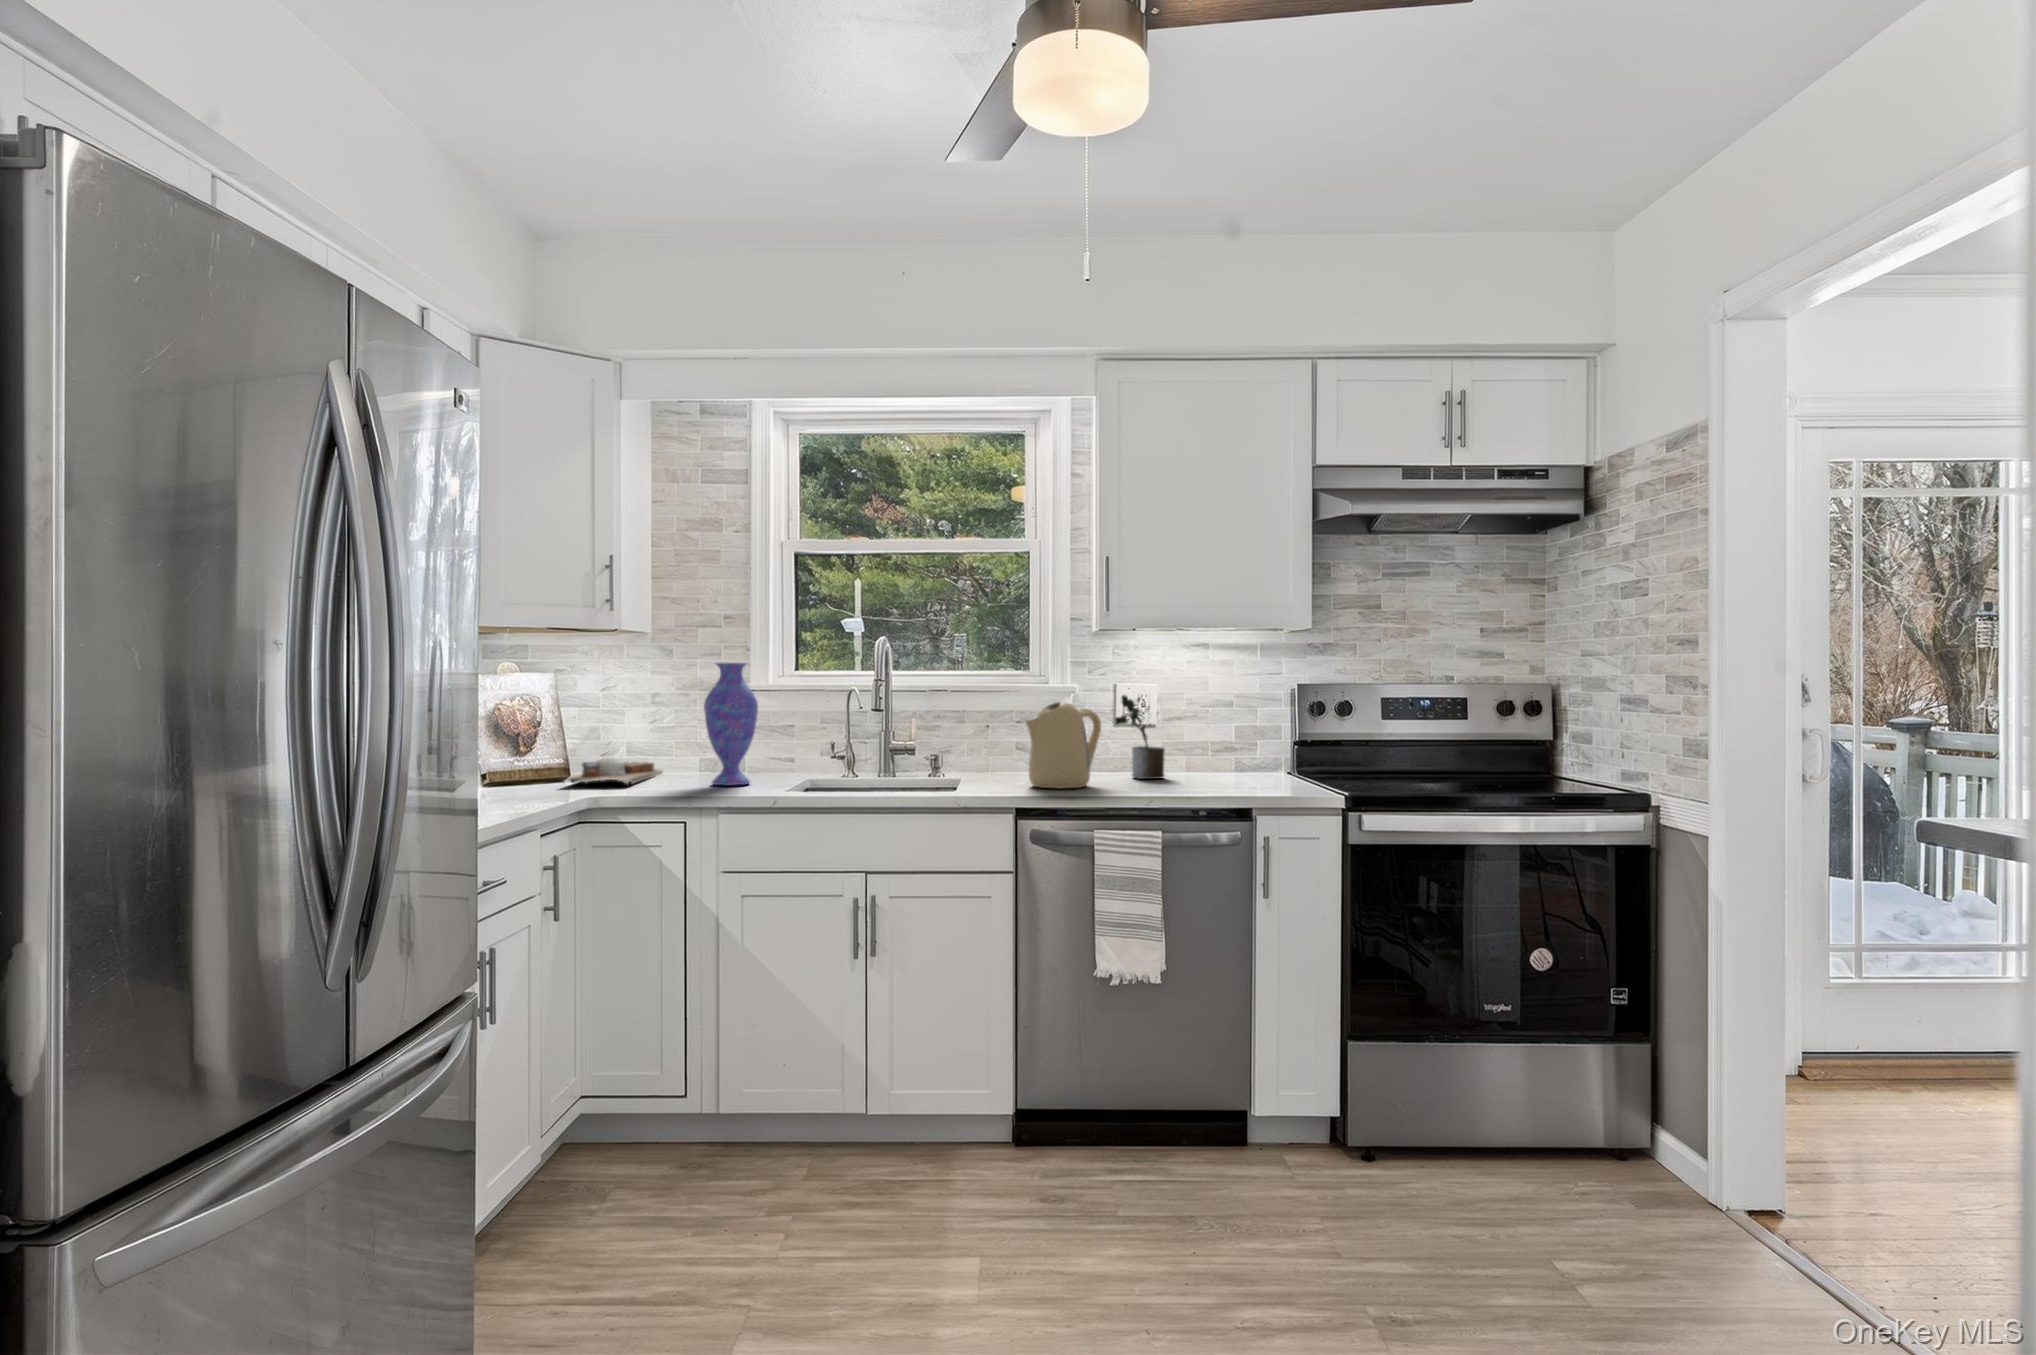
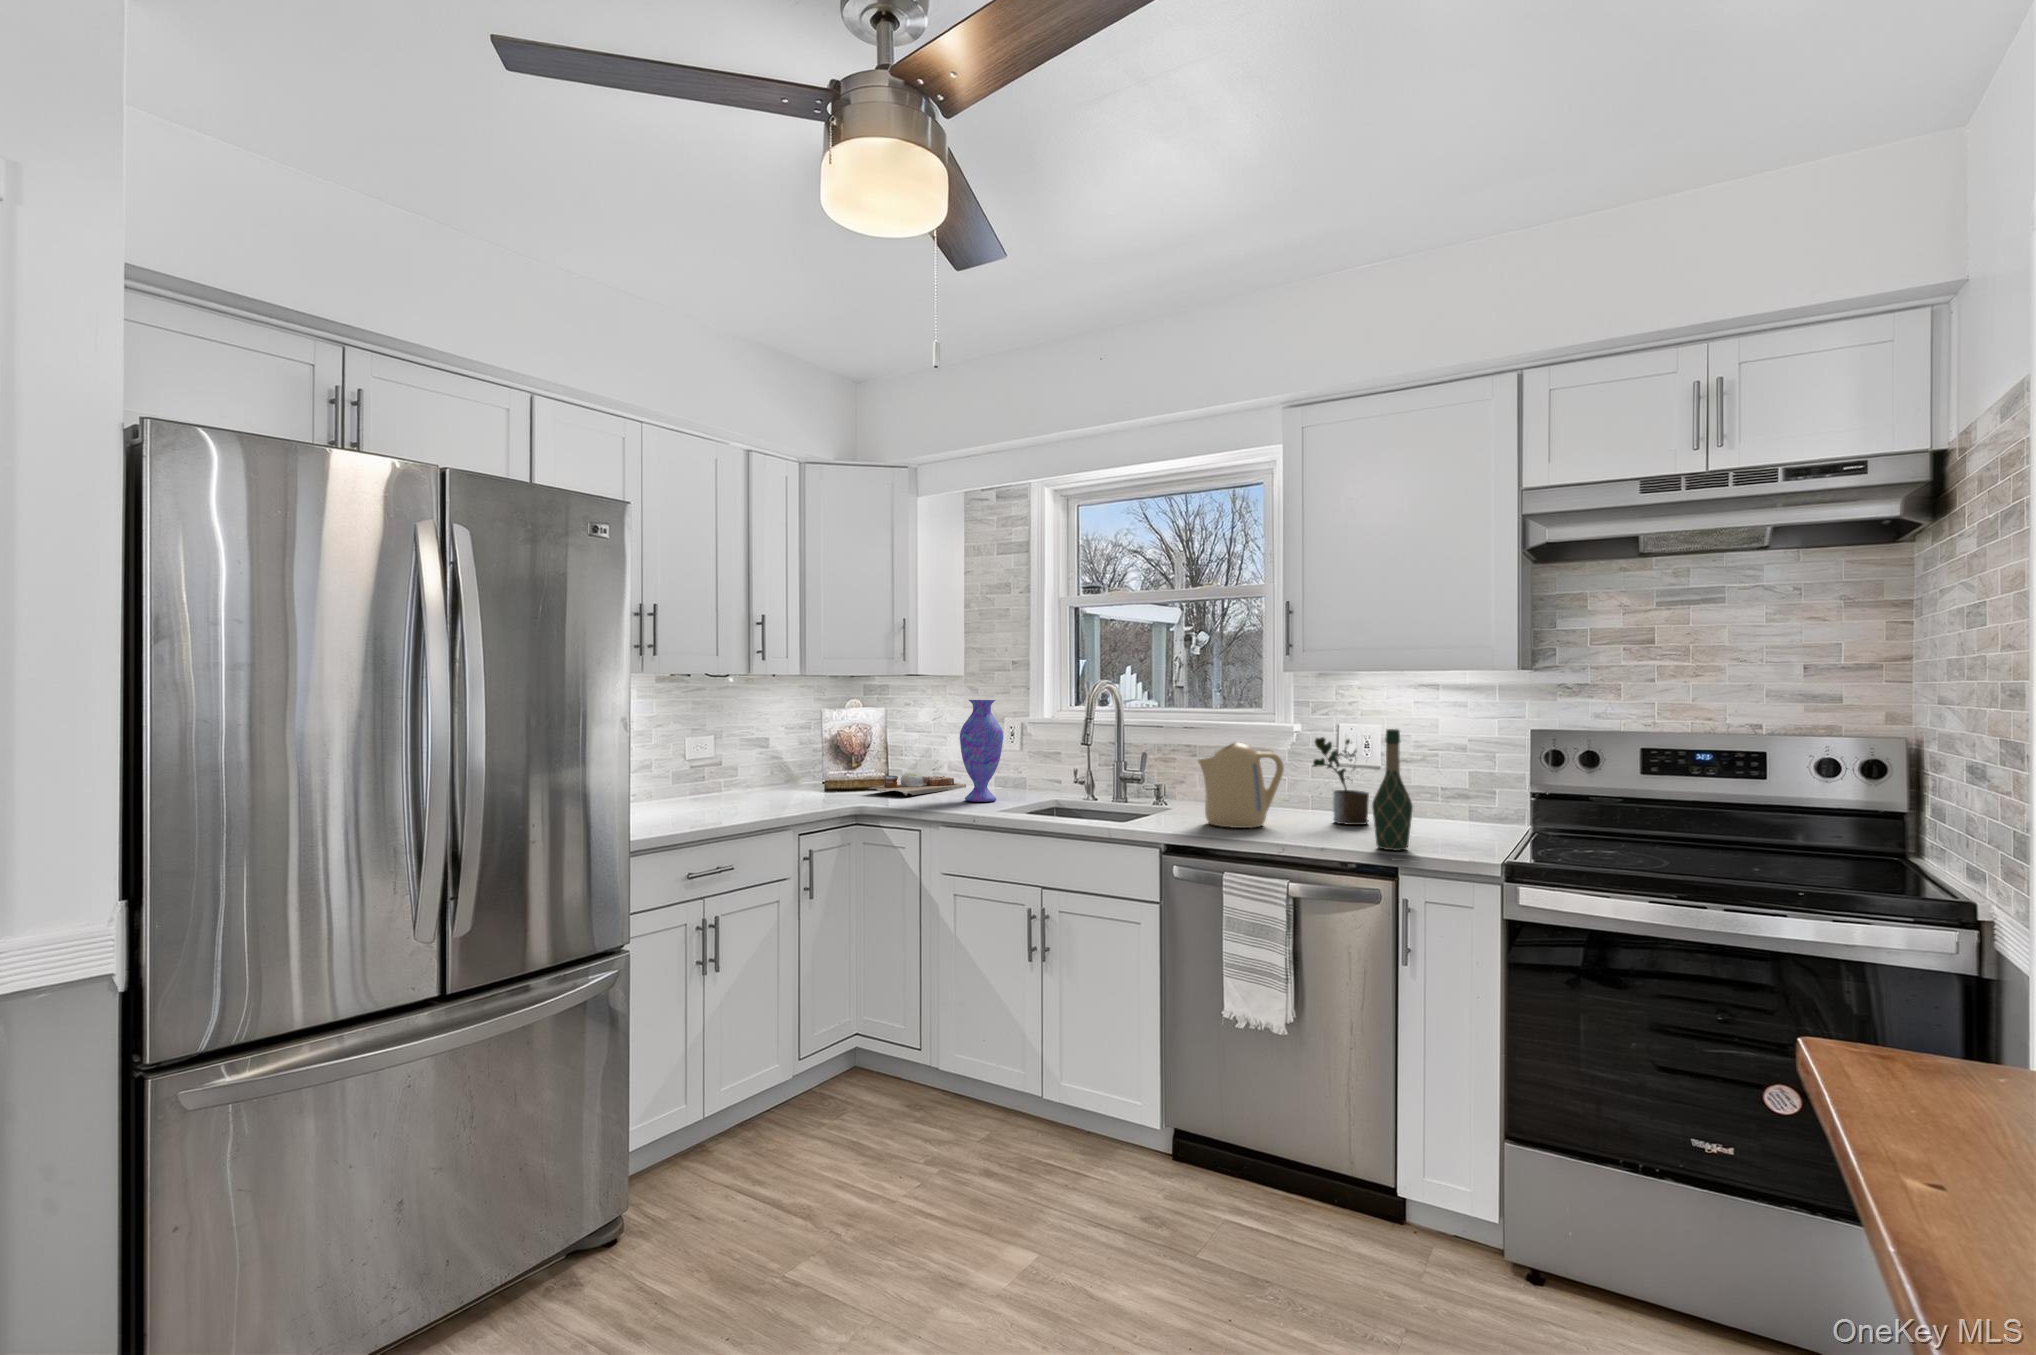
wine bottle: none [1219,683,1255,794] -> present [1372,729,1413,850]

